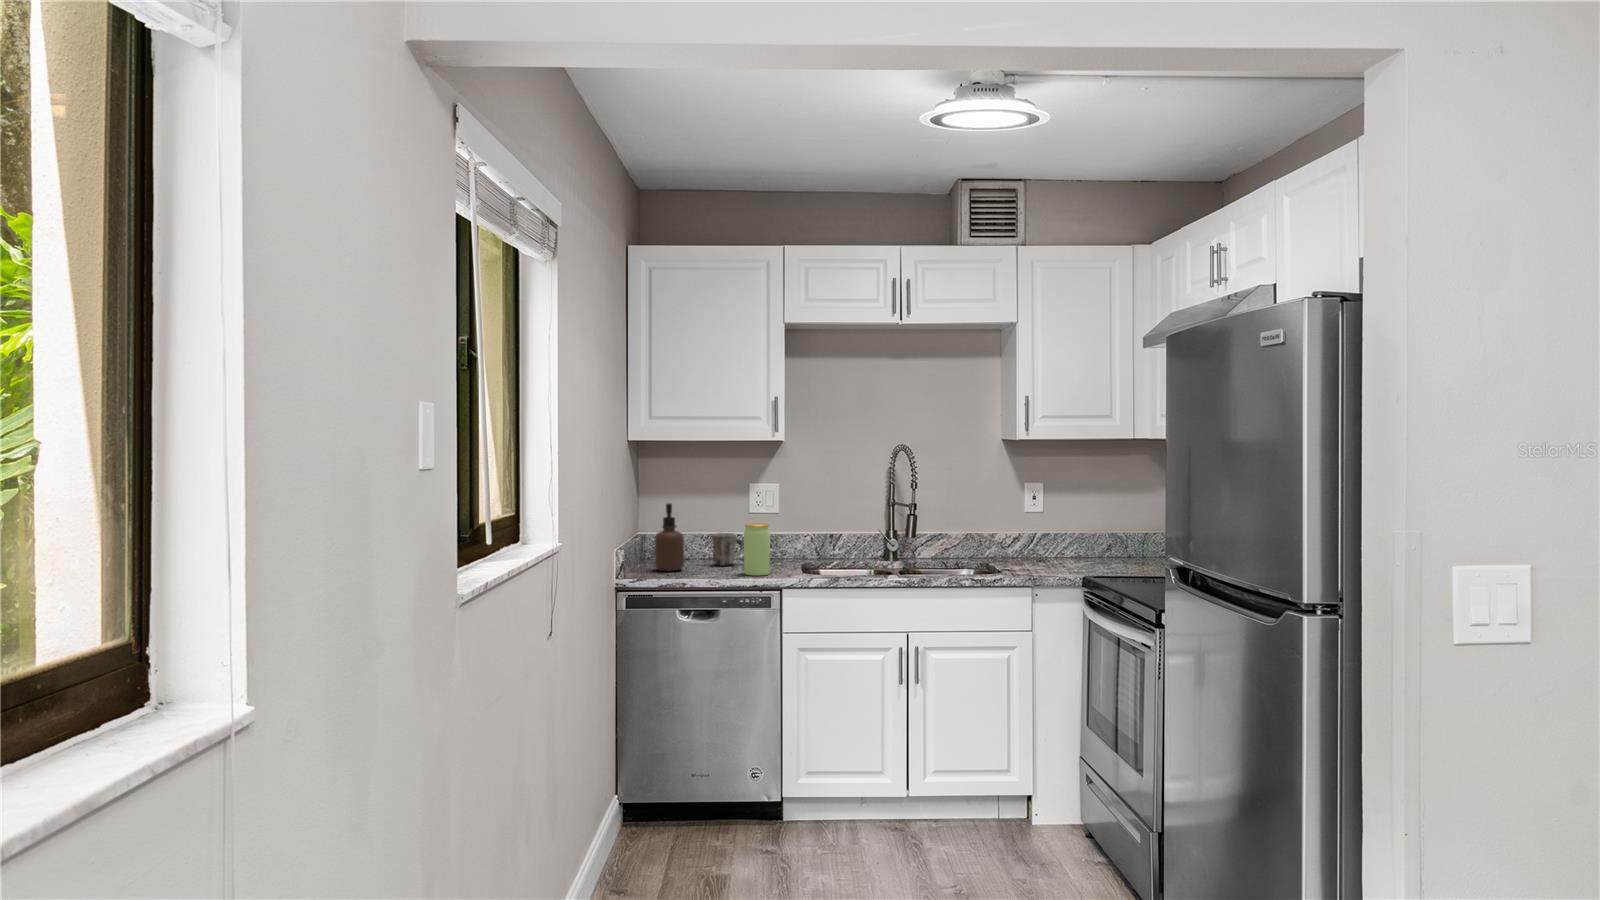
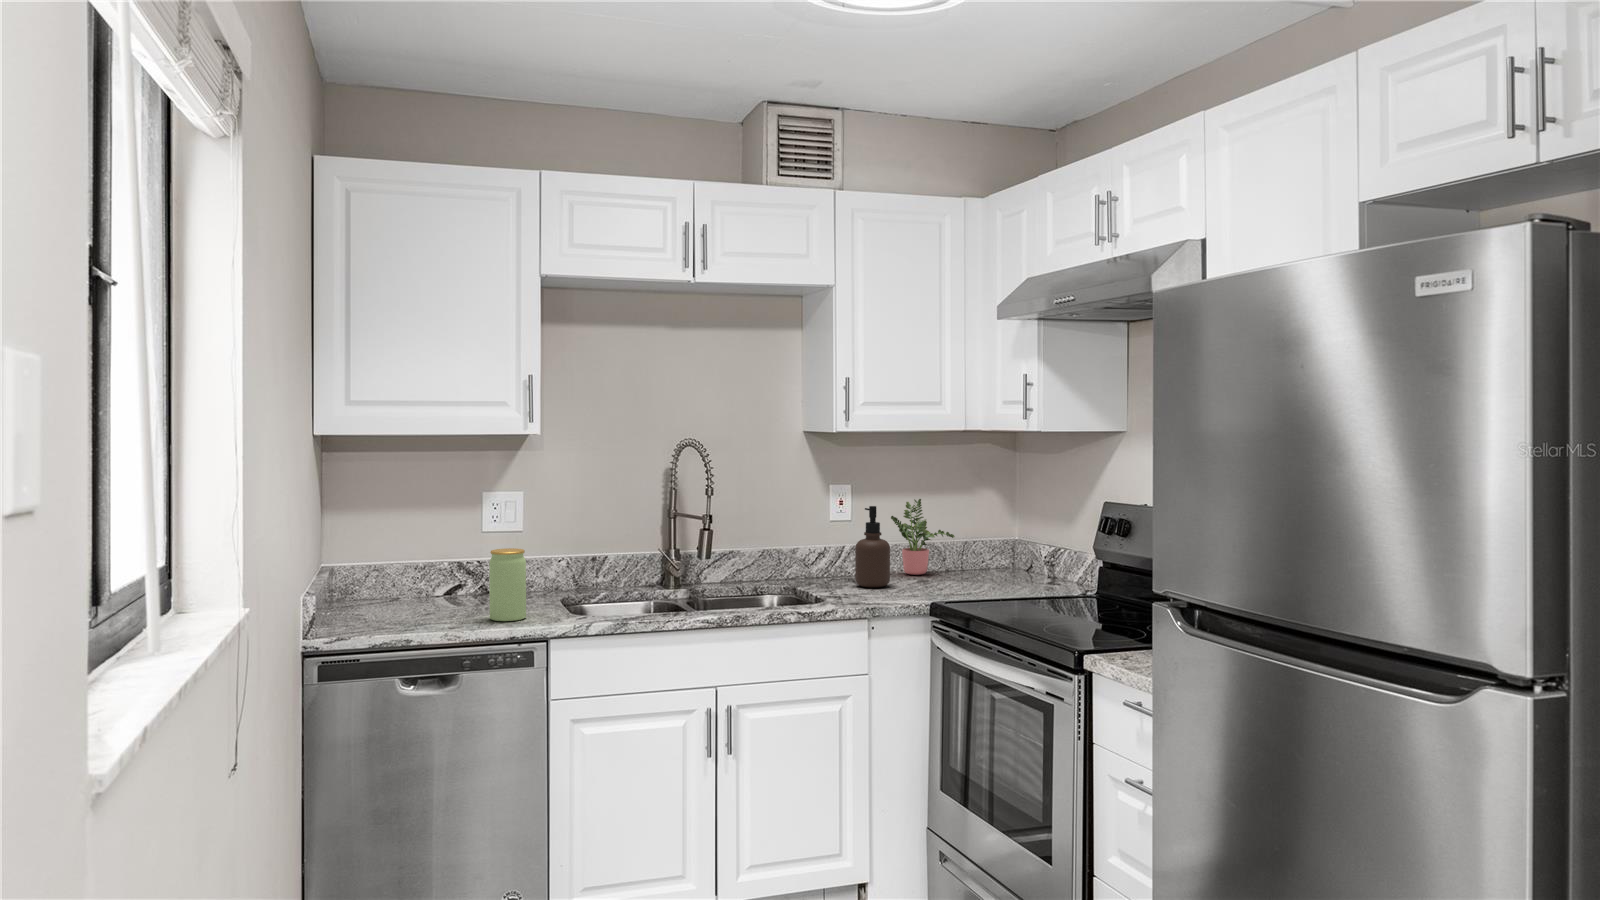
potted plant: none [1073,495,1130,558] -> present [891,499,955,575]
soap dispenser: present [655,504,684,571] -> present [855,506,890,588]
mug: present [712,533,743,566] -> none [434,561,477,606]

